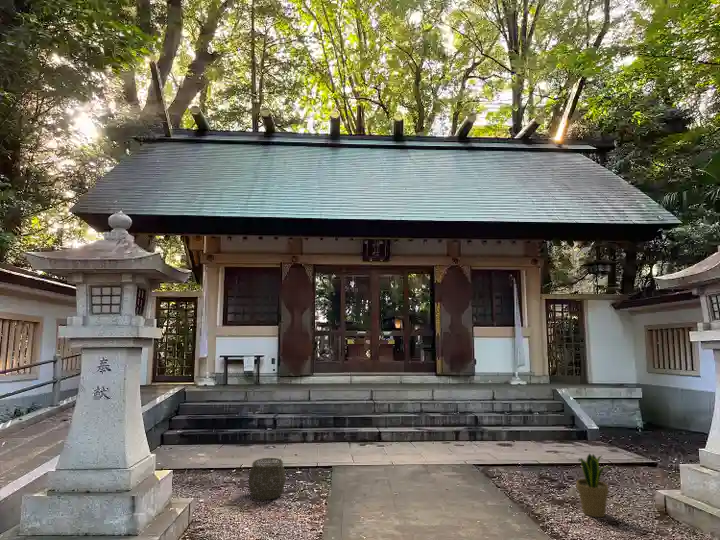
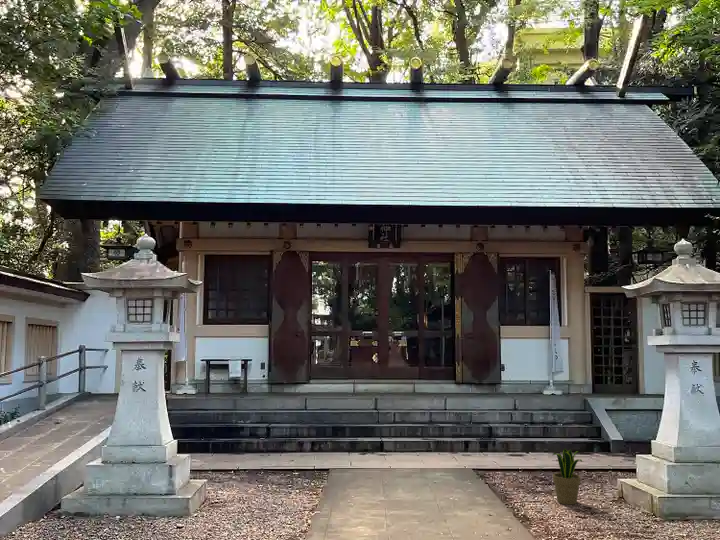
woven basket: present [248,458,286,500] -> none [247,455,282,491]

